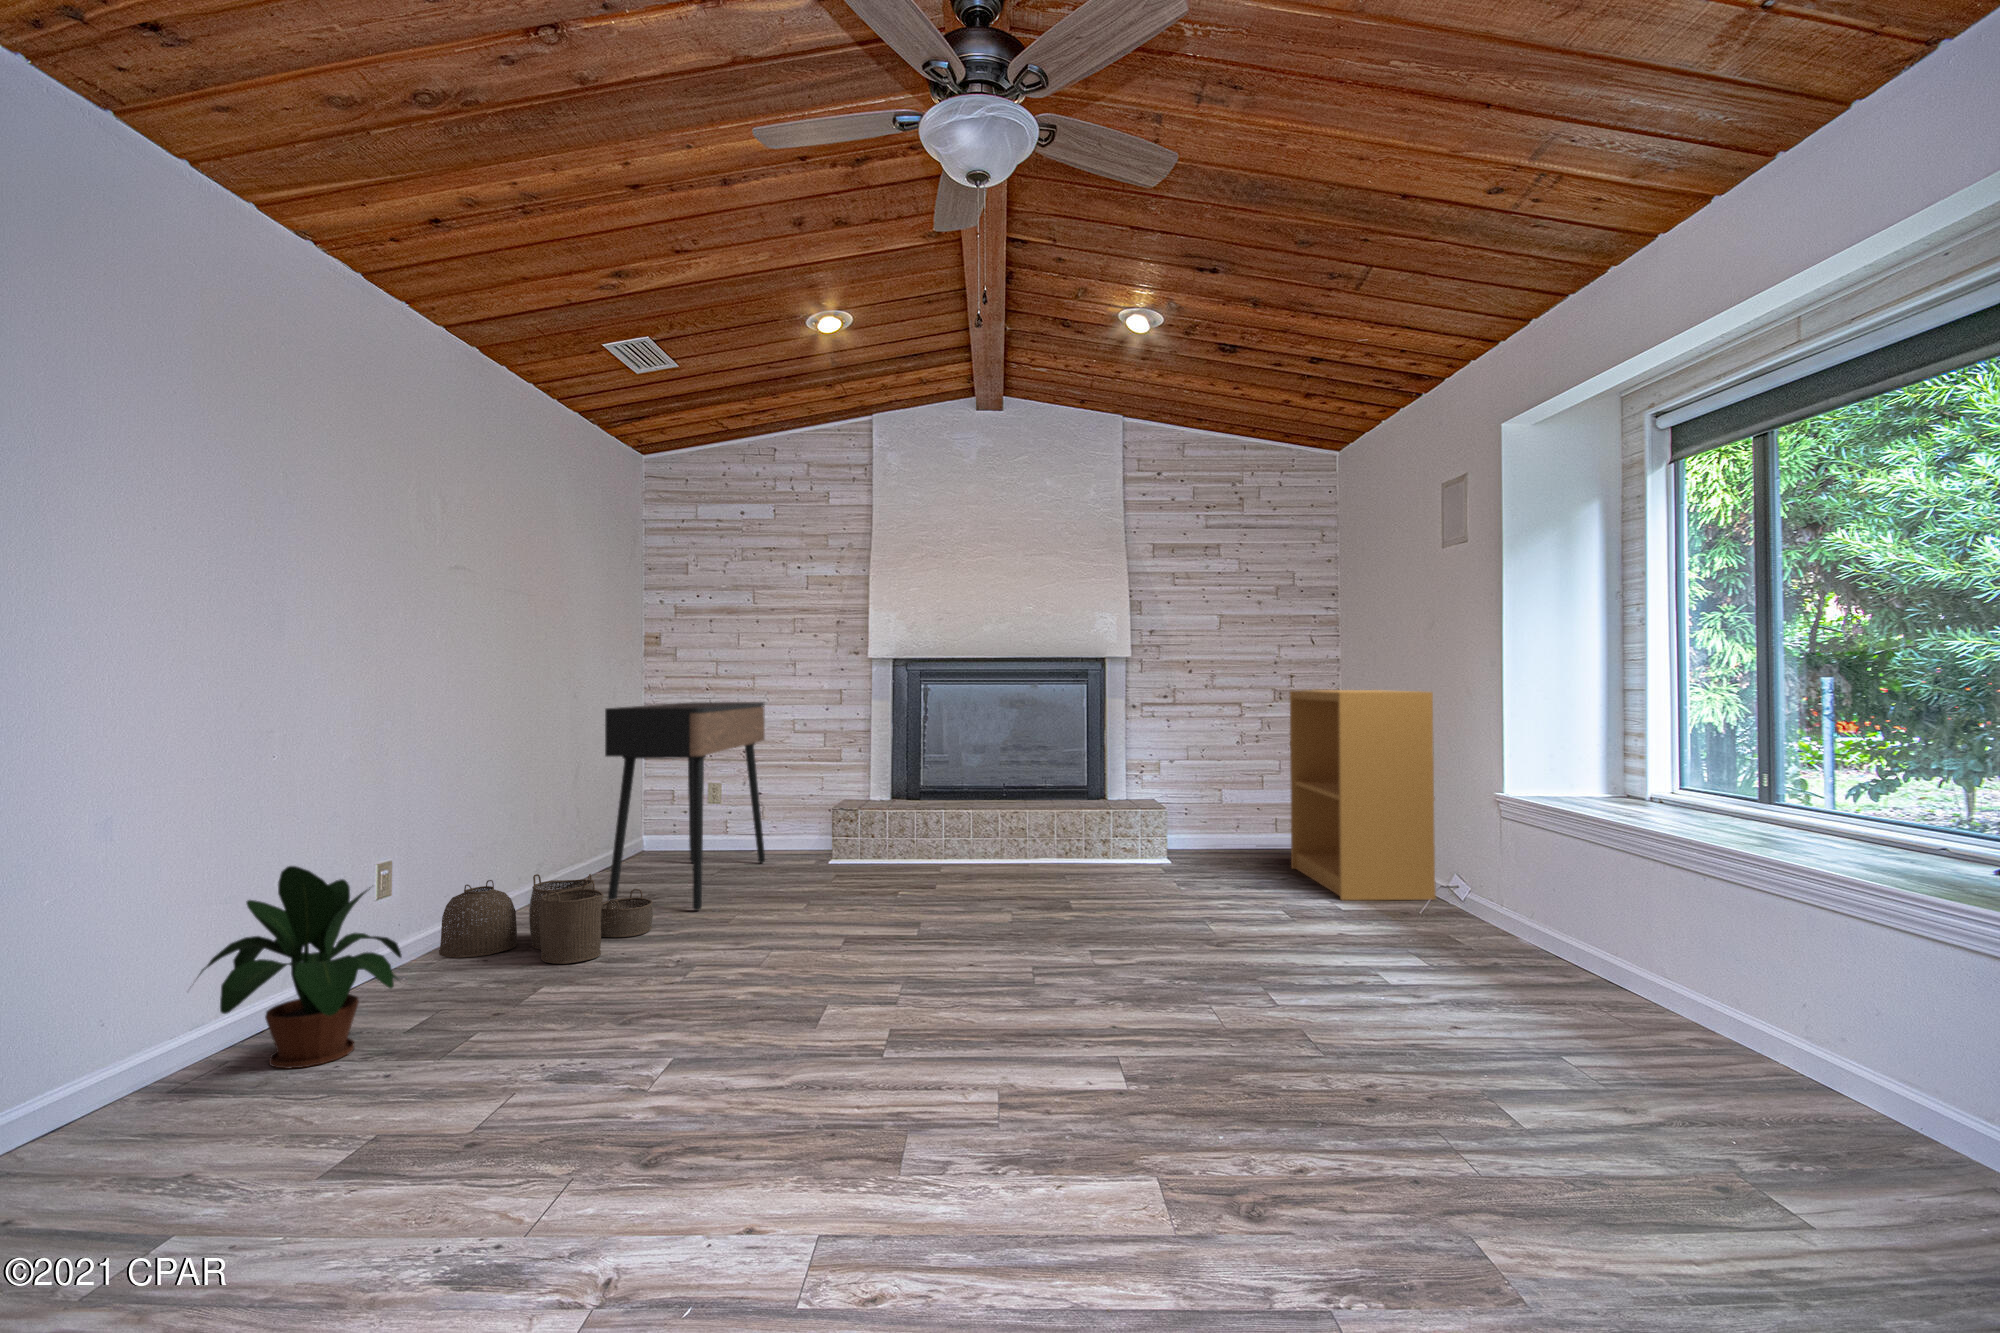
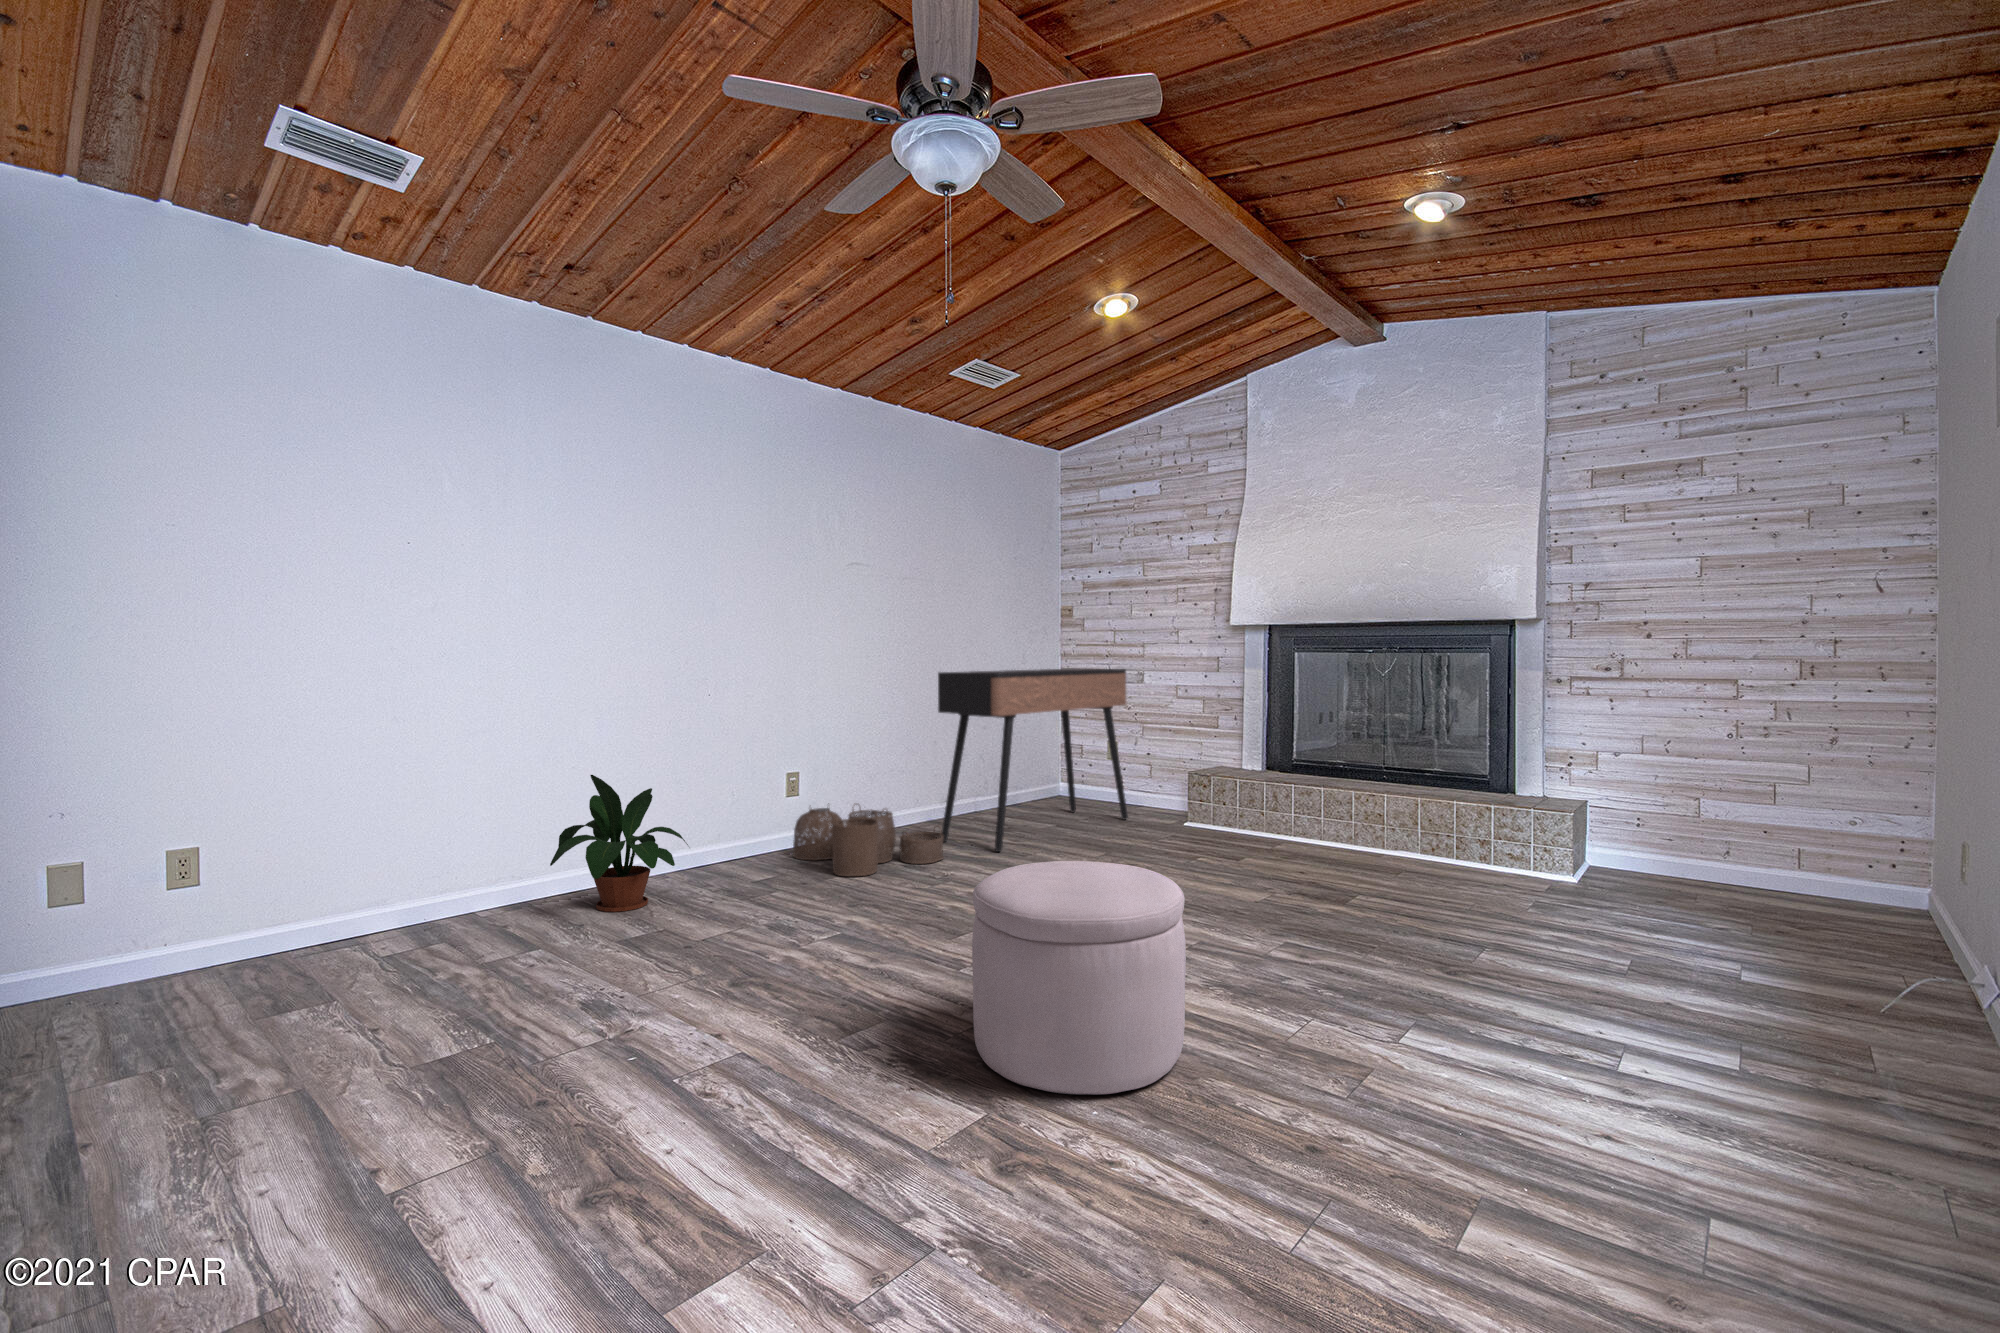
bookshelf: present [1290,690,1436,900] -> none [1762,661,1972,1012]
ottoman: none [1005,873,1194,1073] -> present [972,861,1186,1094]

